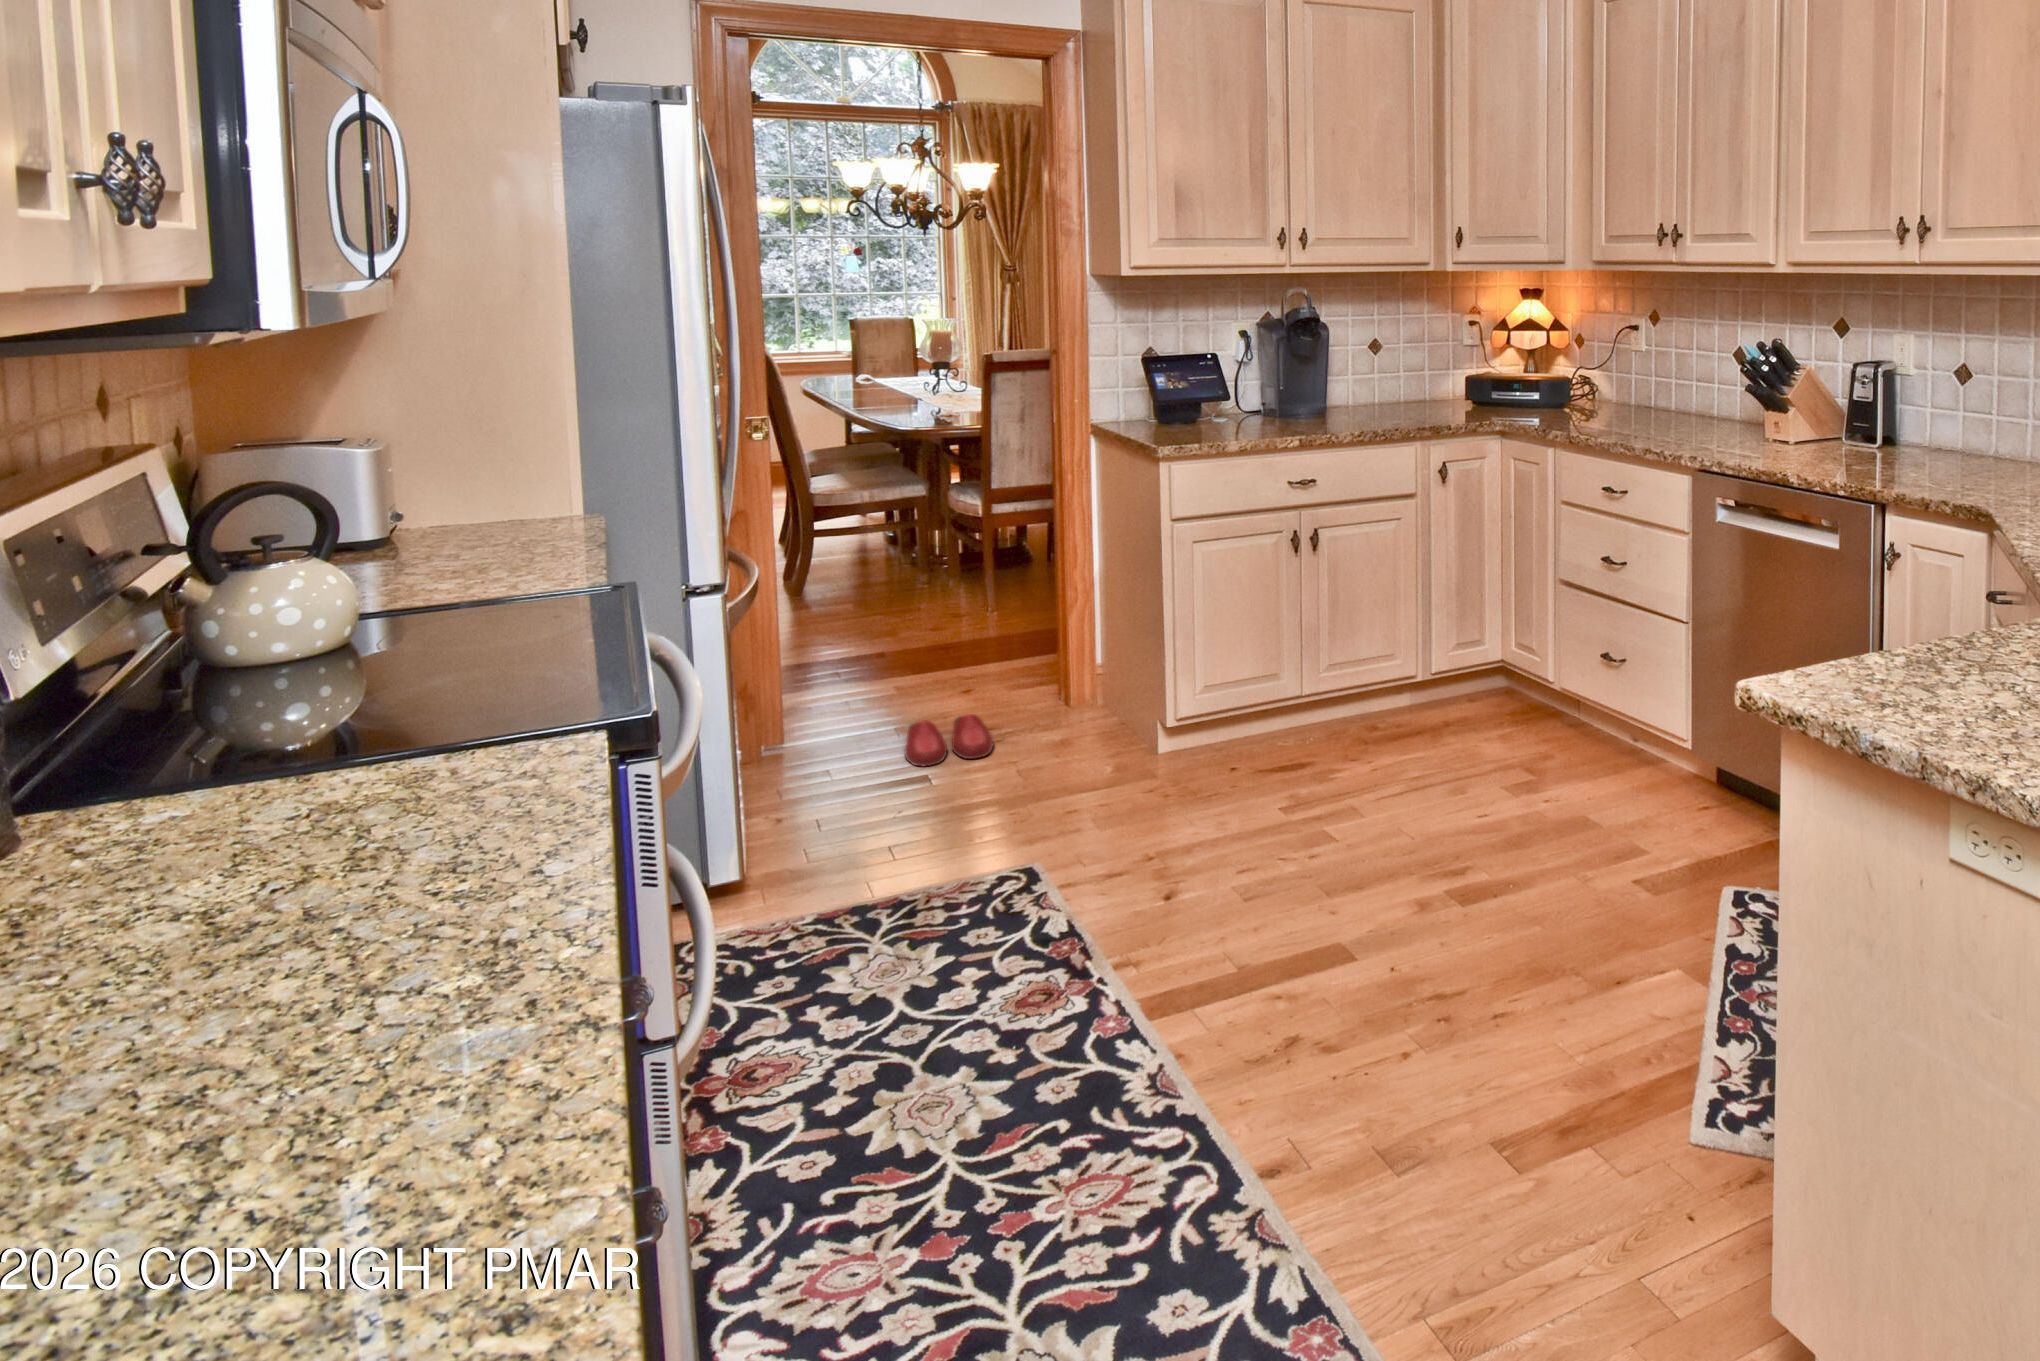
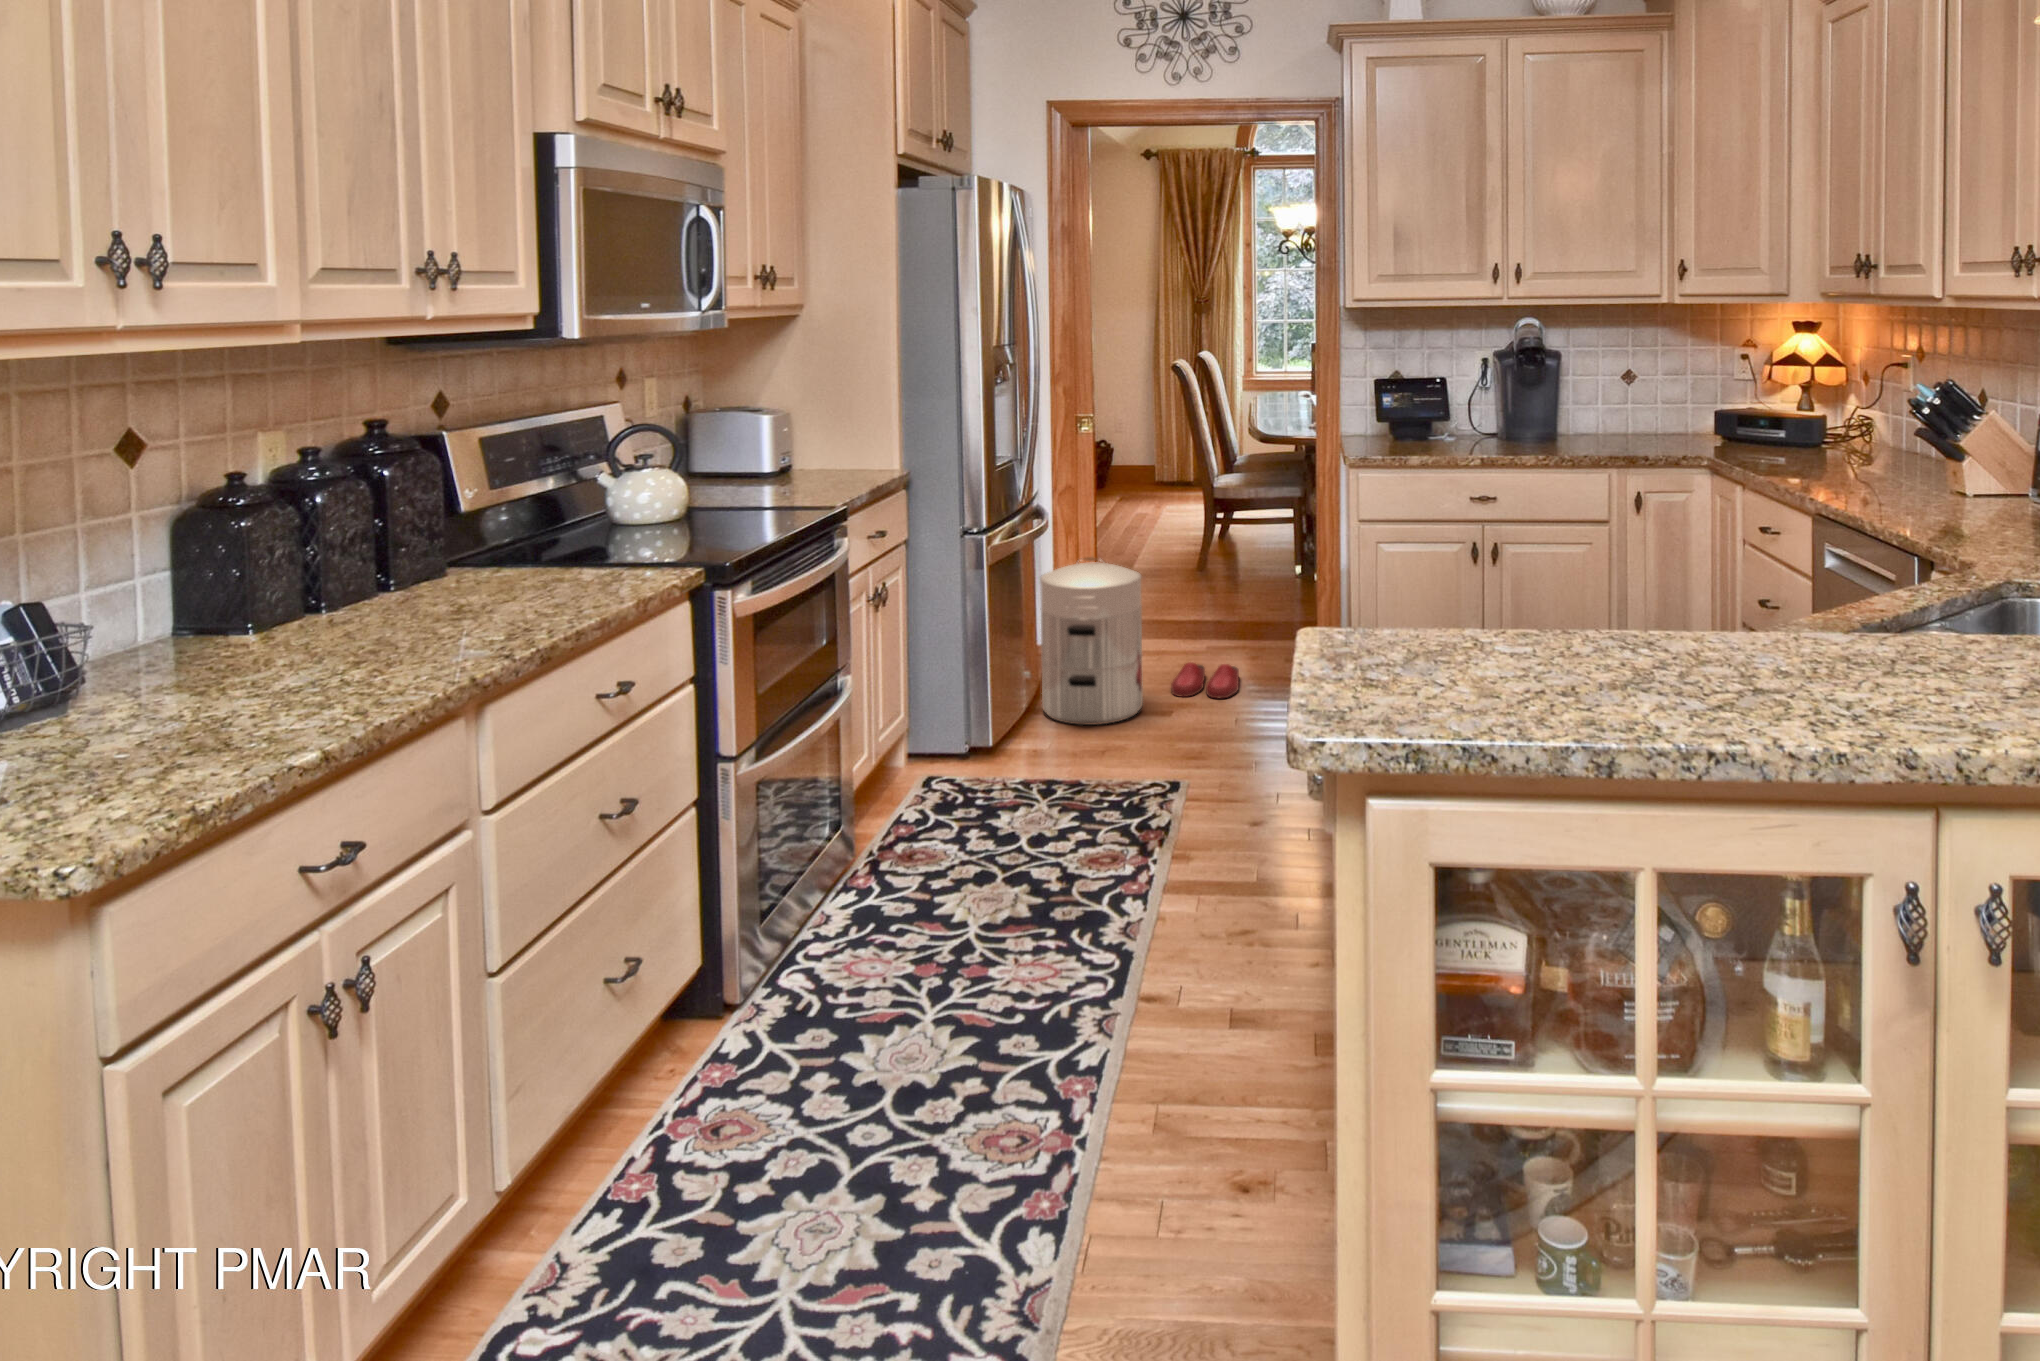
waste bin: none [743,611,897,836] -> present [1040,557,1143,725]

